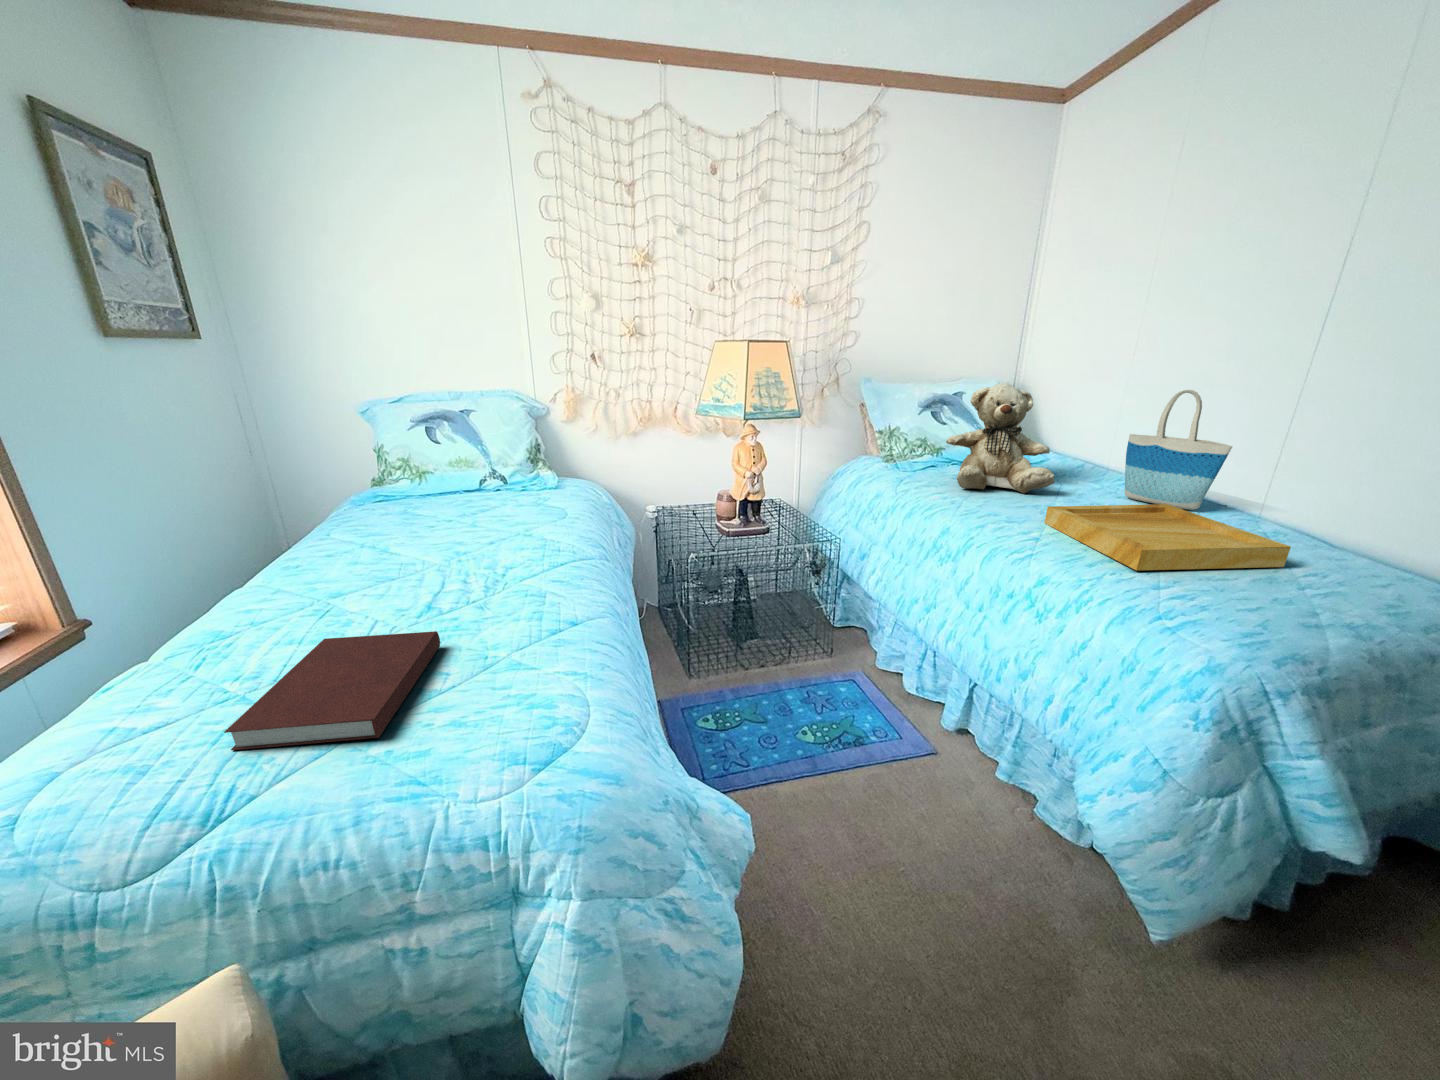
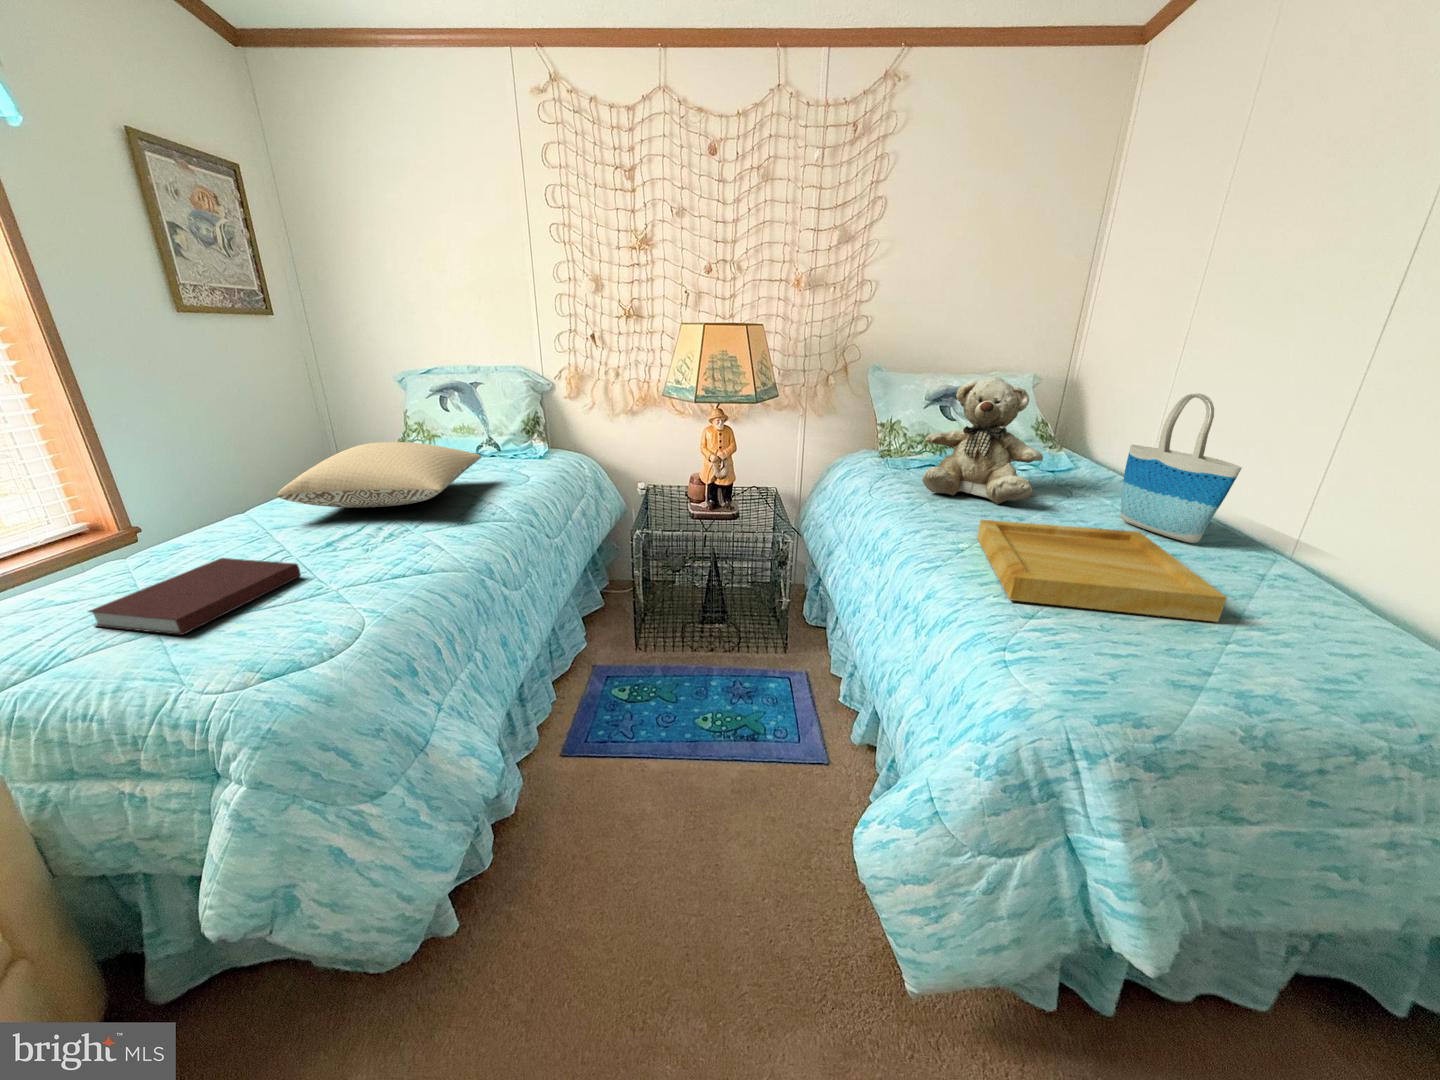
pillow: none [333,481,533,563] -> present [278,442,481,508]

